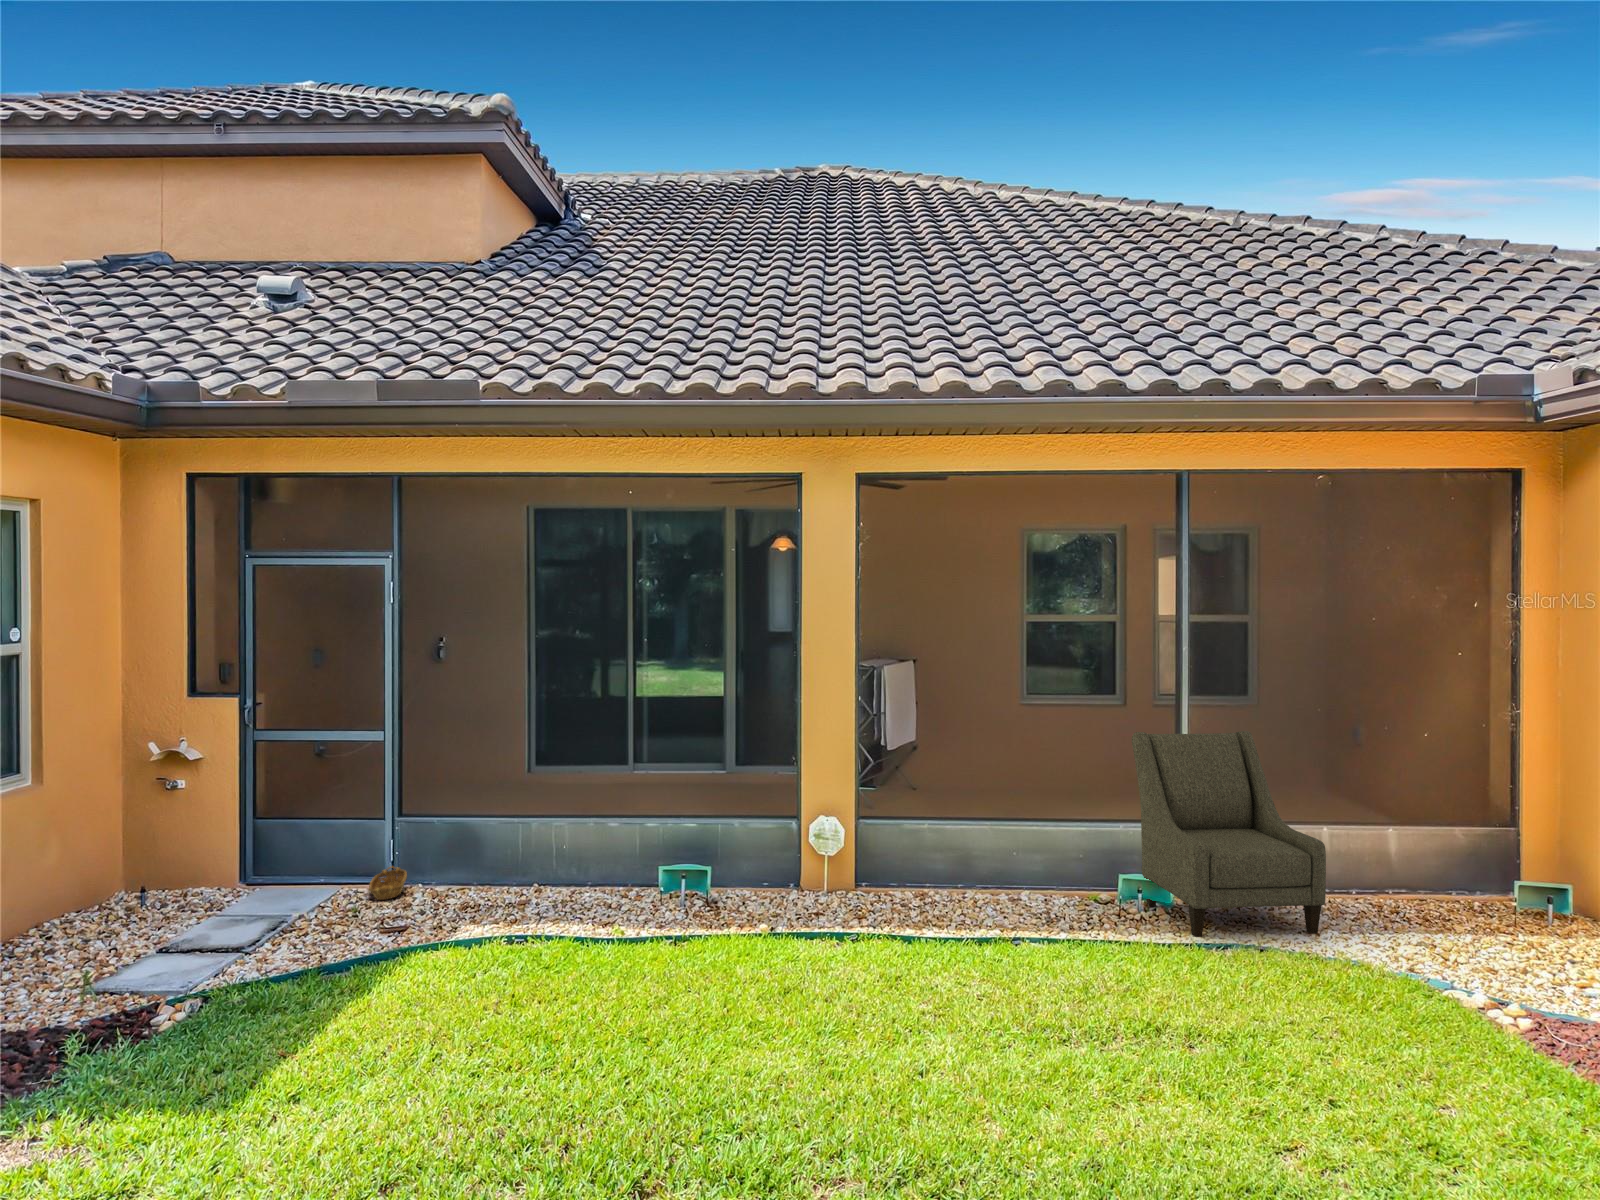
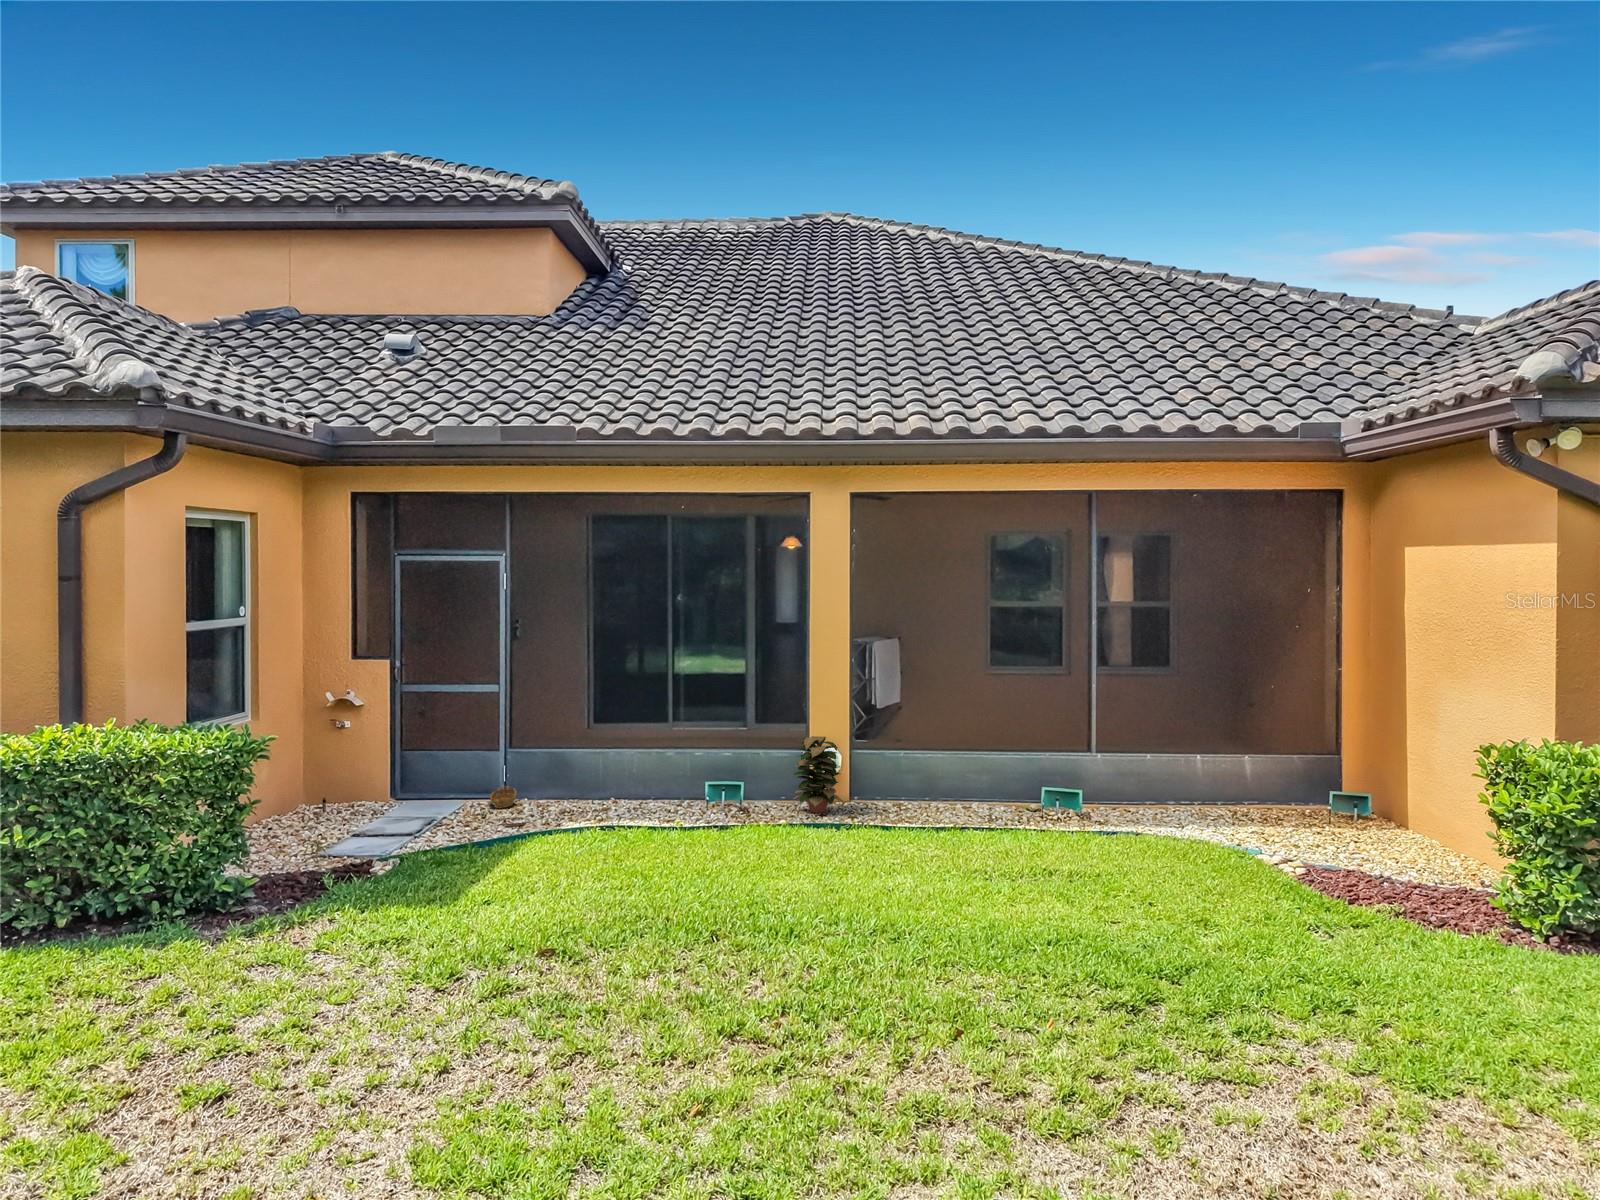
chair: present [1132,731,1326,937] -> none [1056,684,1189,829]
decorative plant: none [774,802,848,907] -> present [792,736,843,813]

